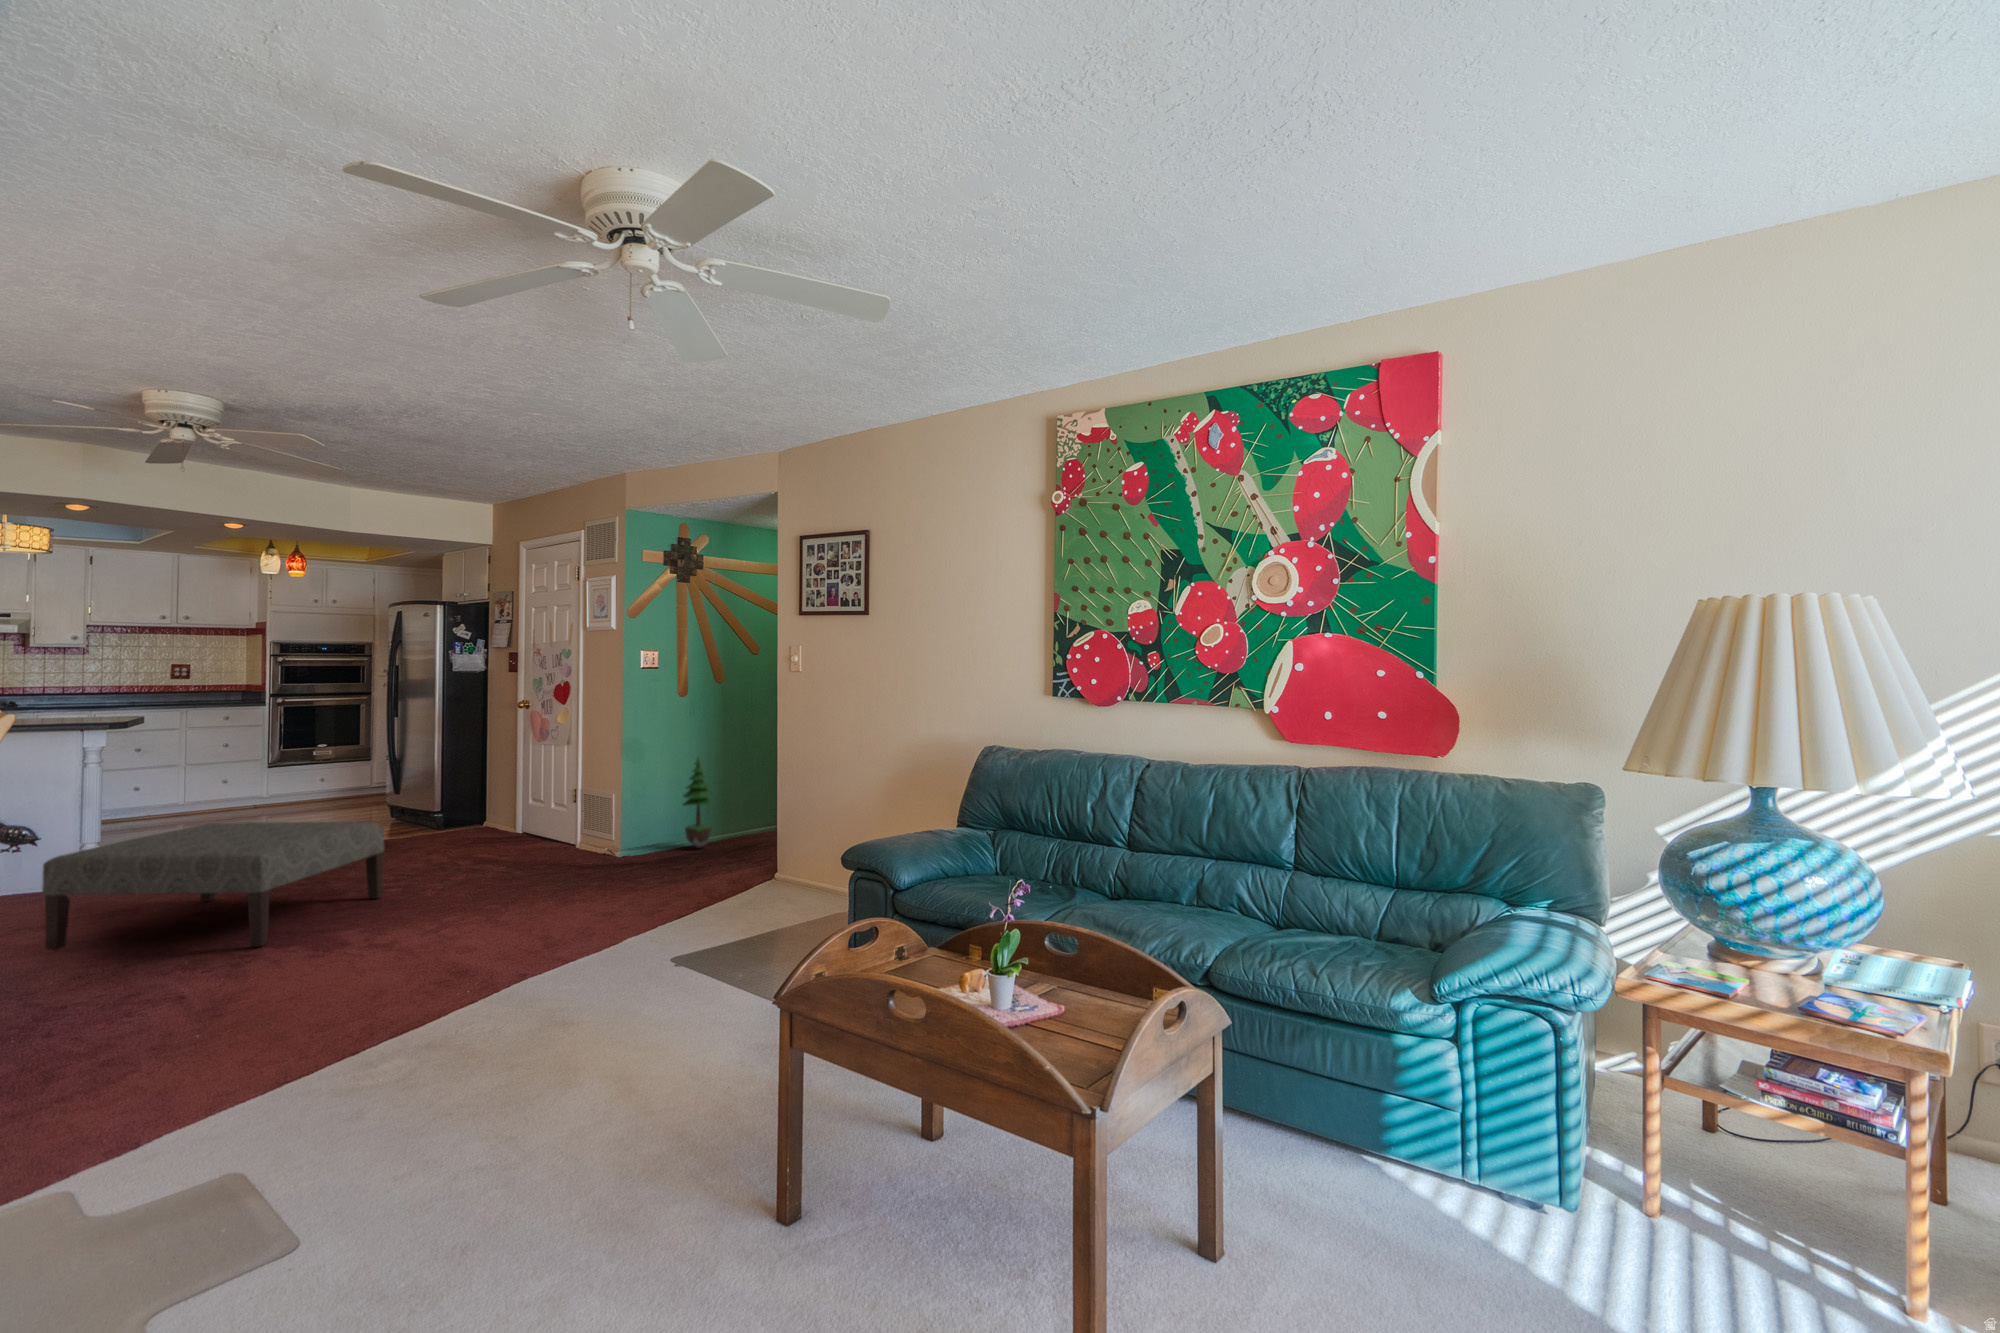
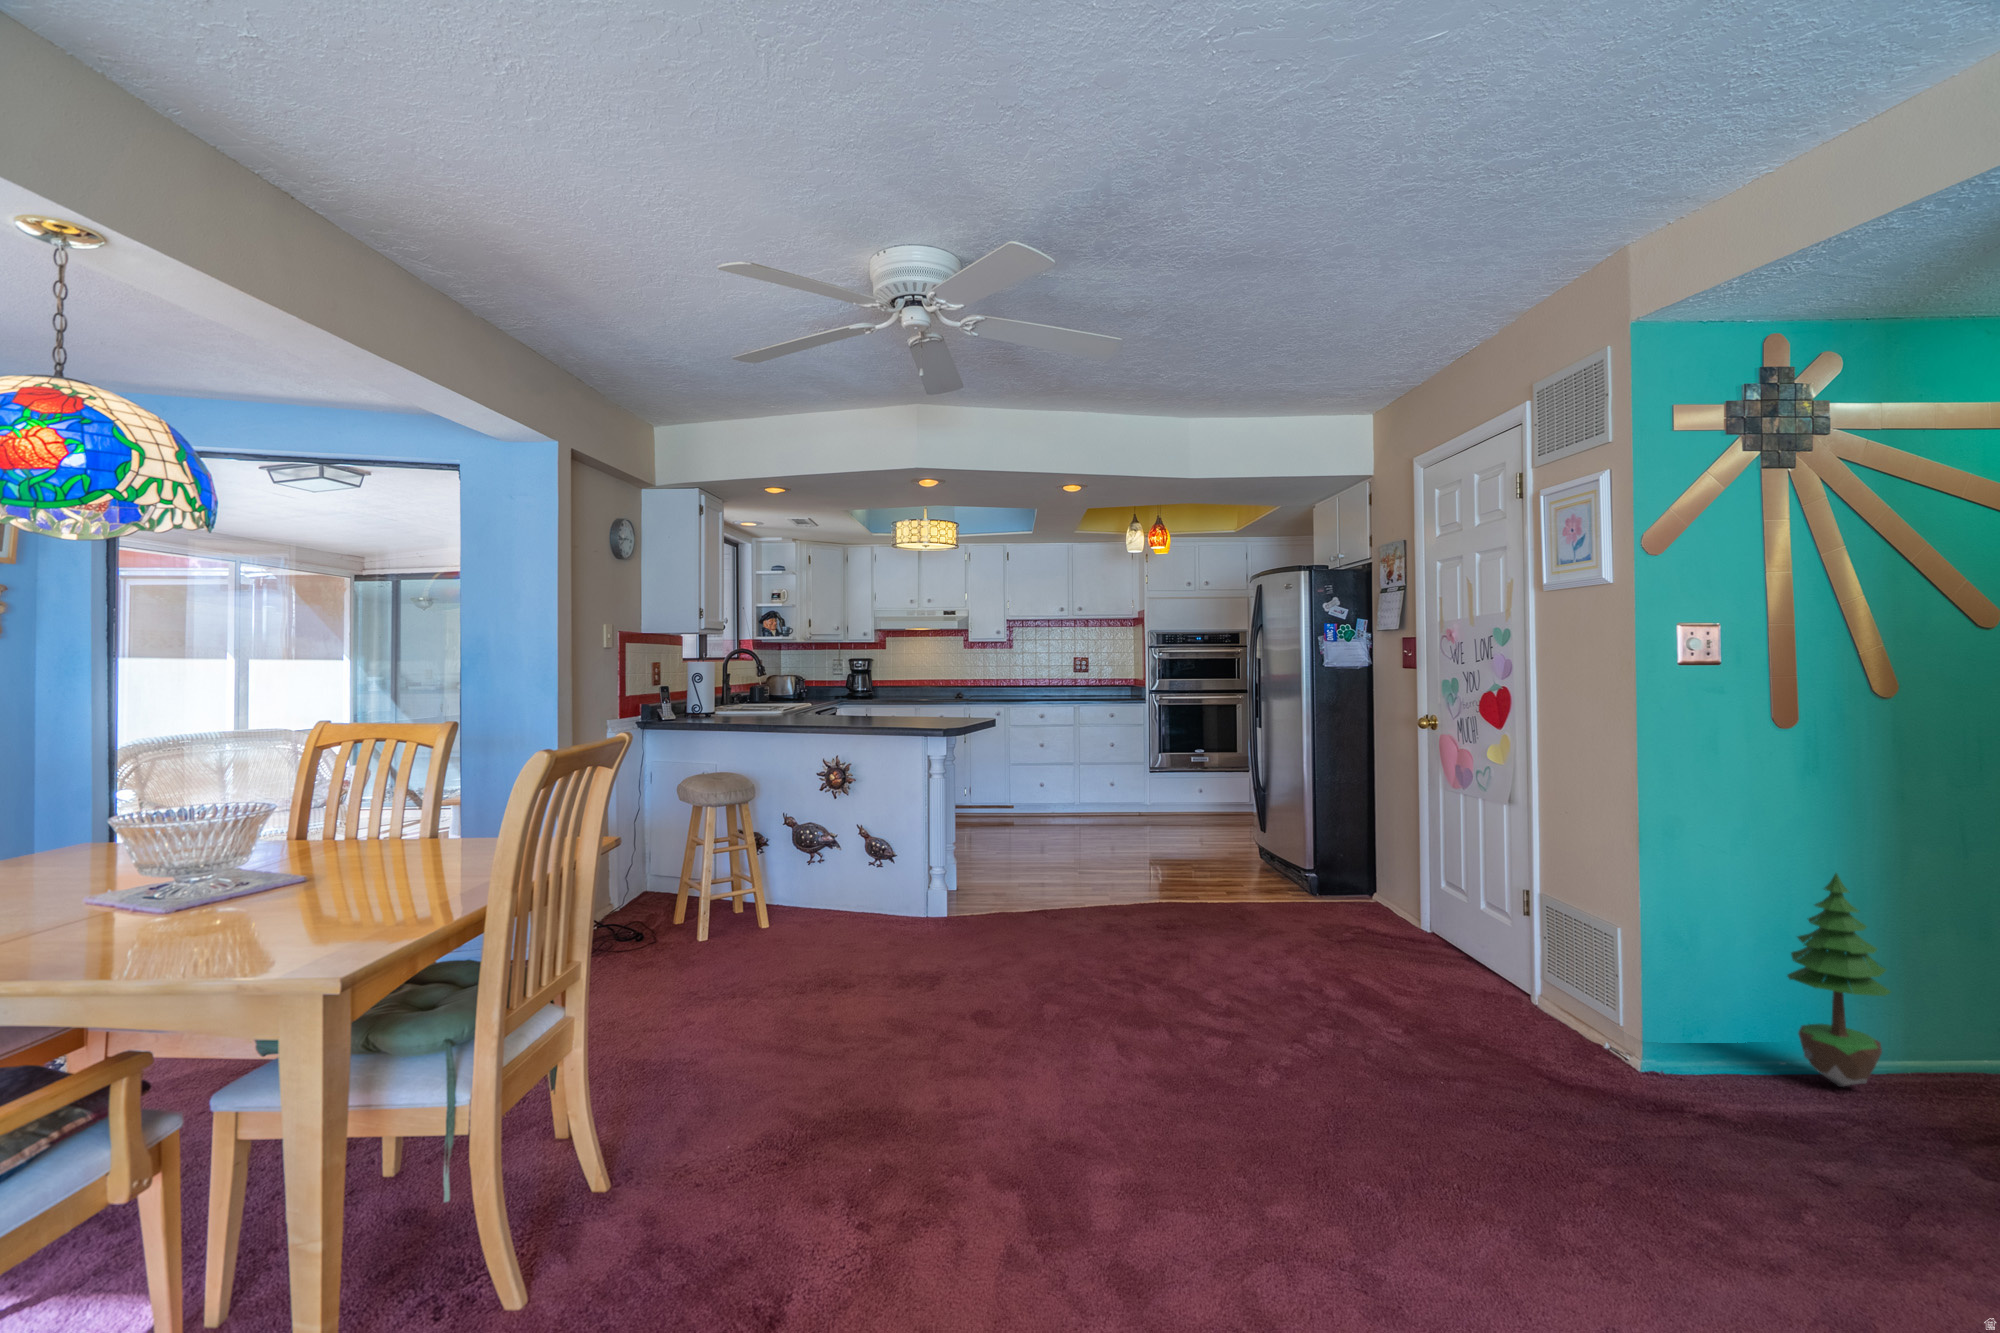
ottoman: present [42,822,384,951] -> none [784,896,1193,1198]

